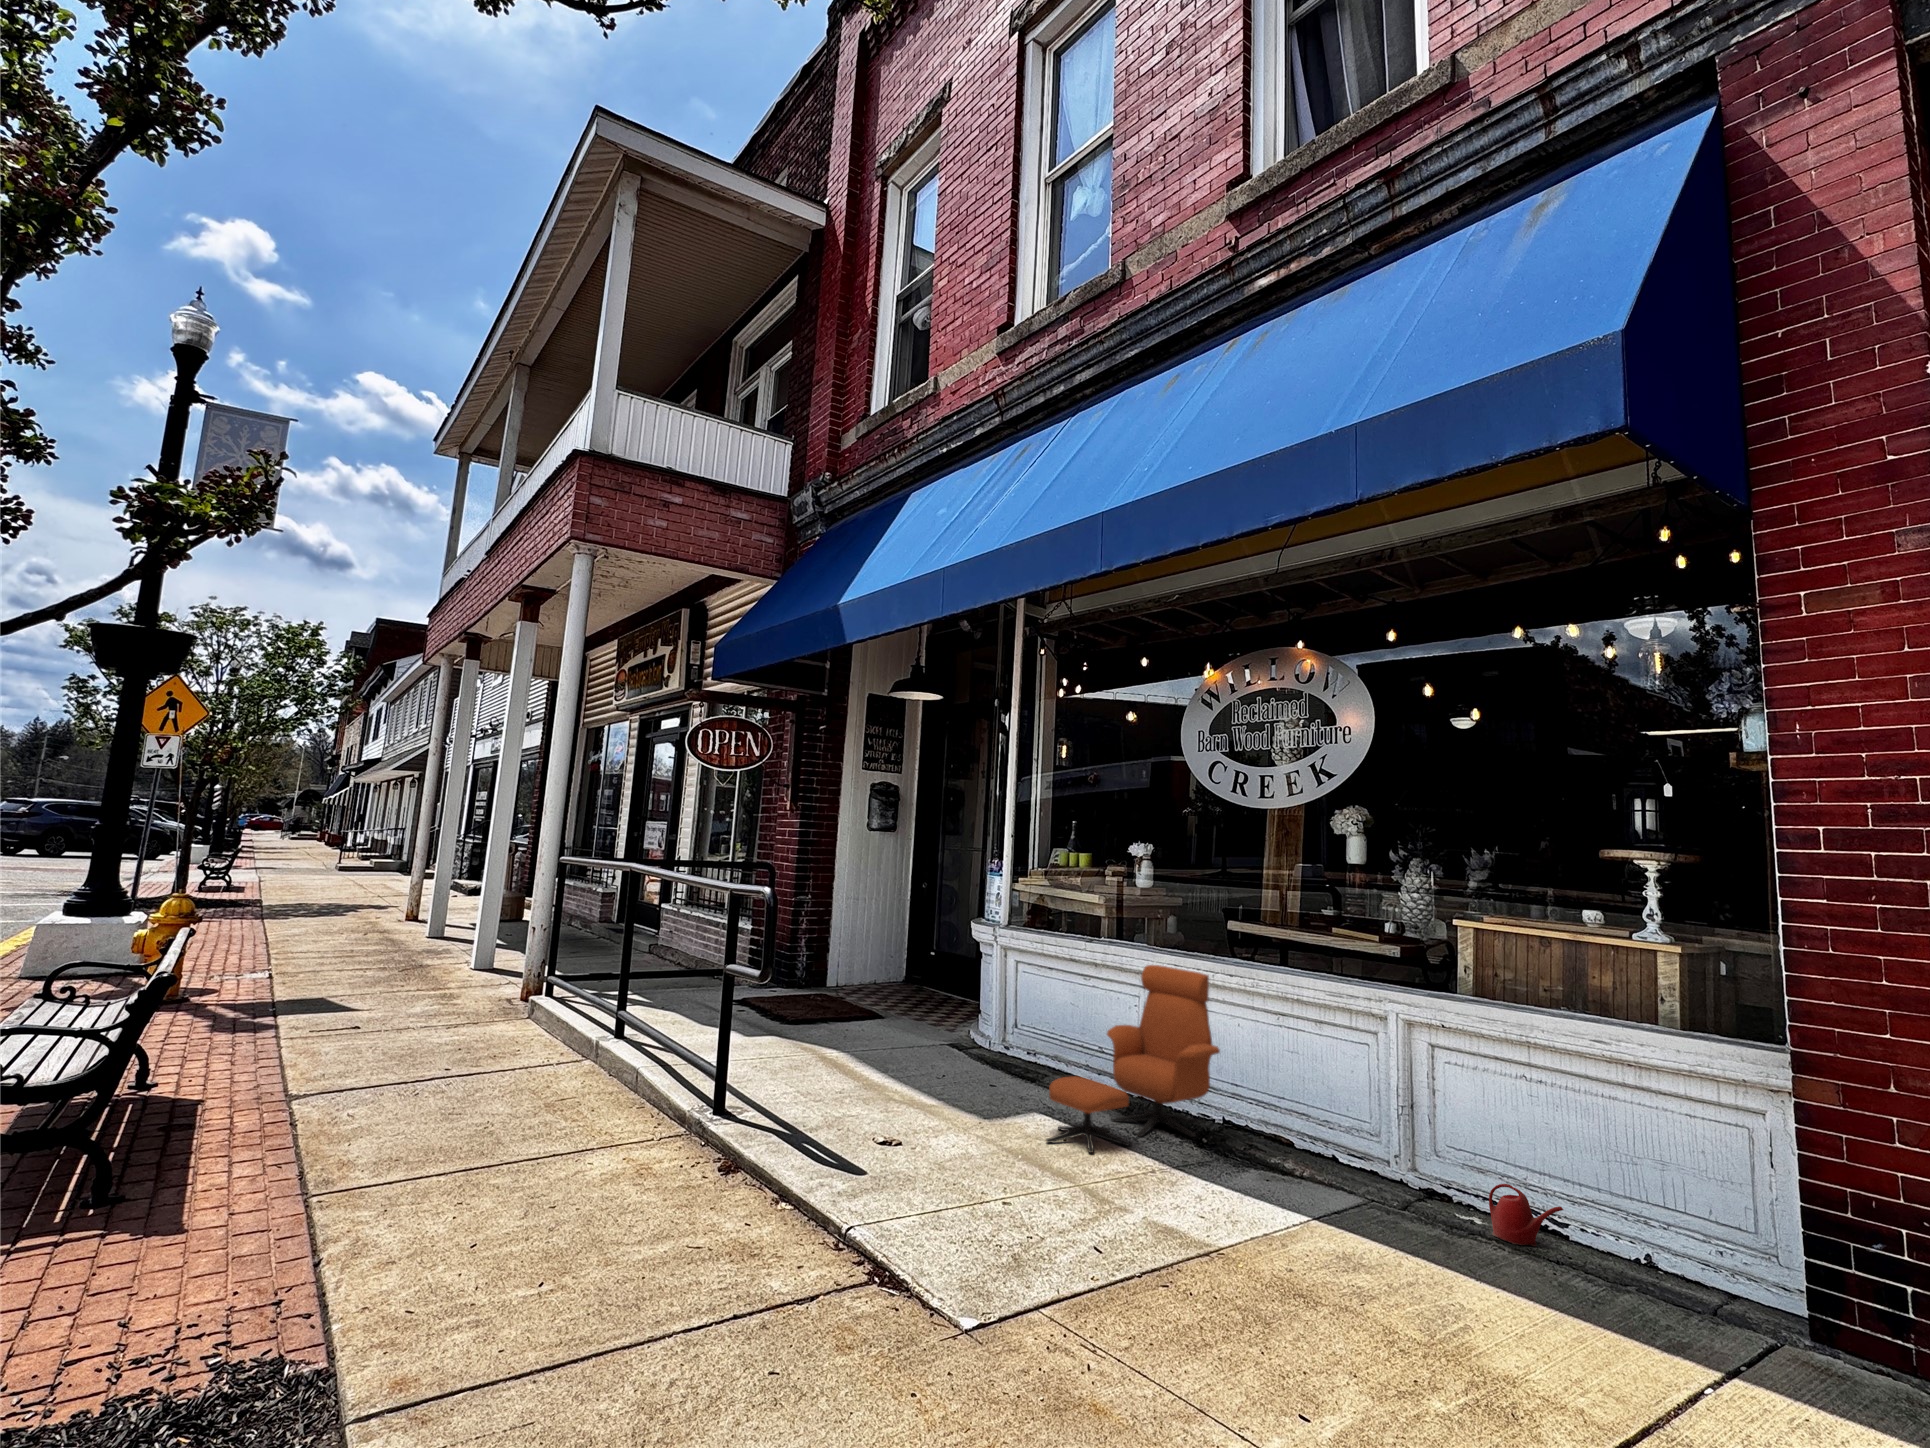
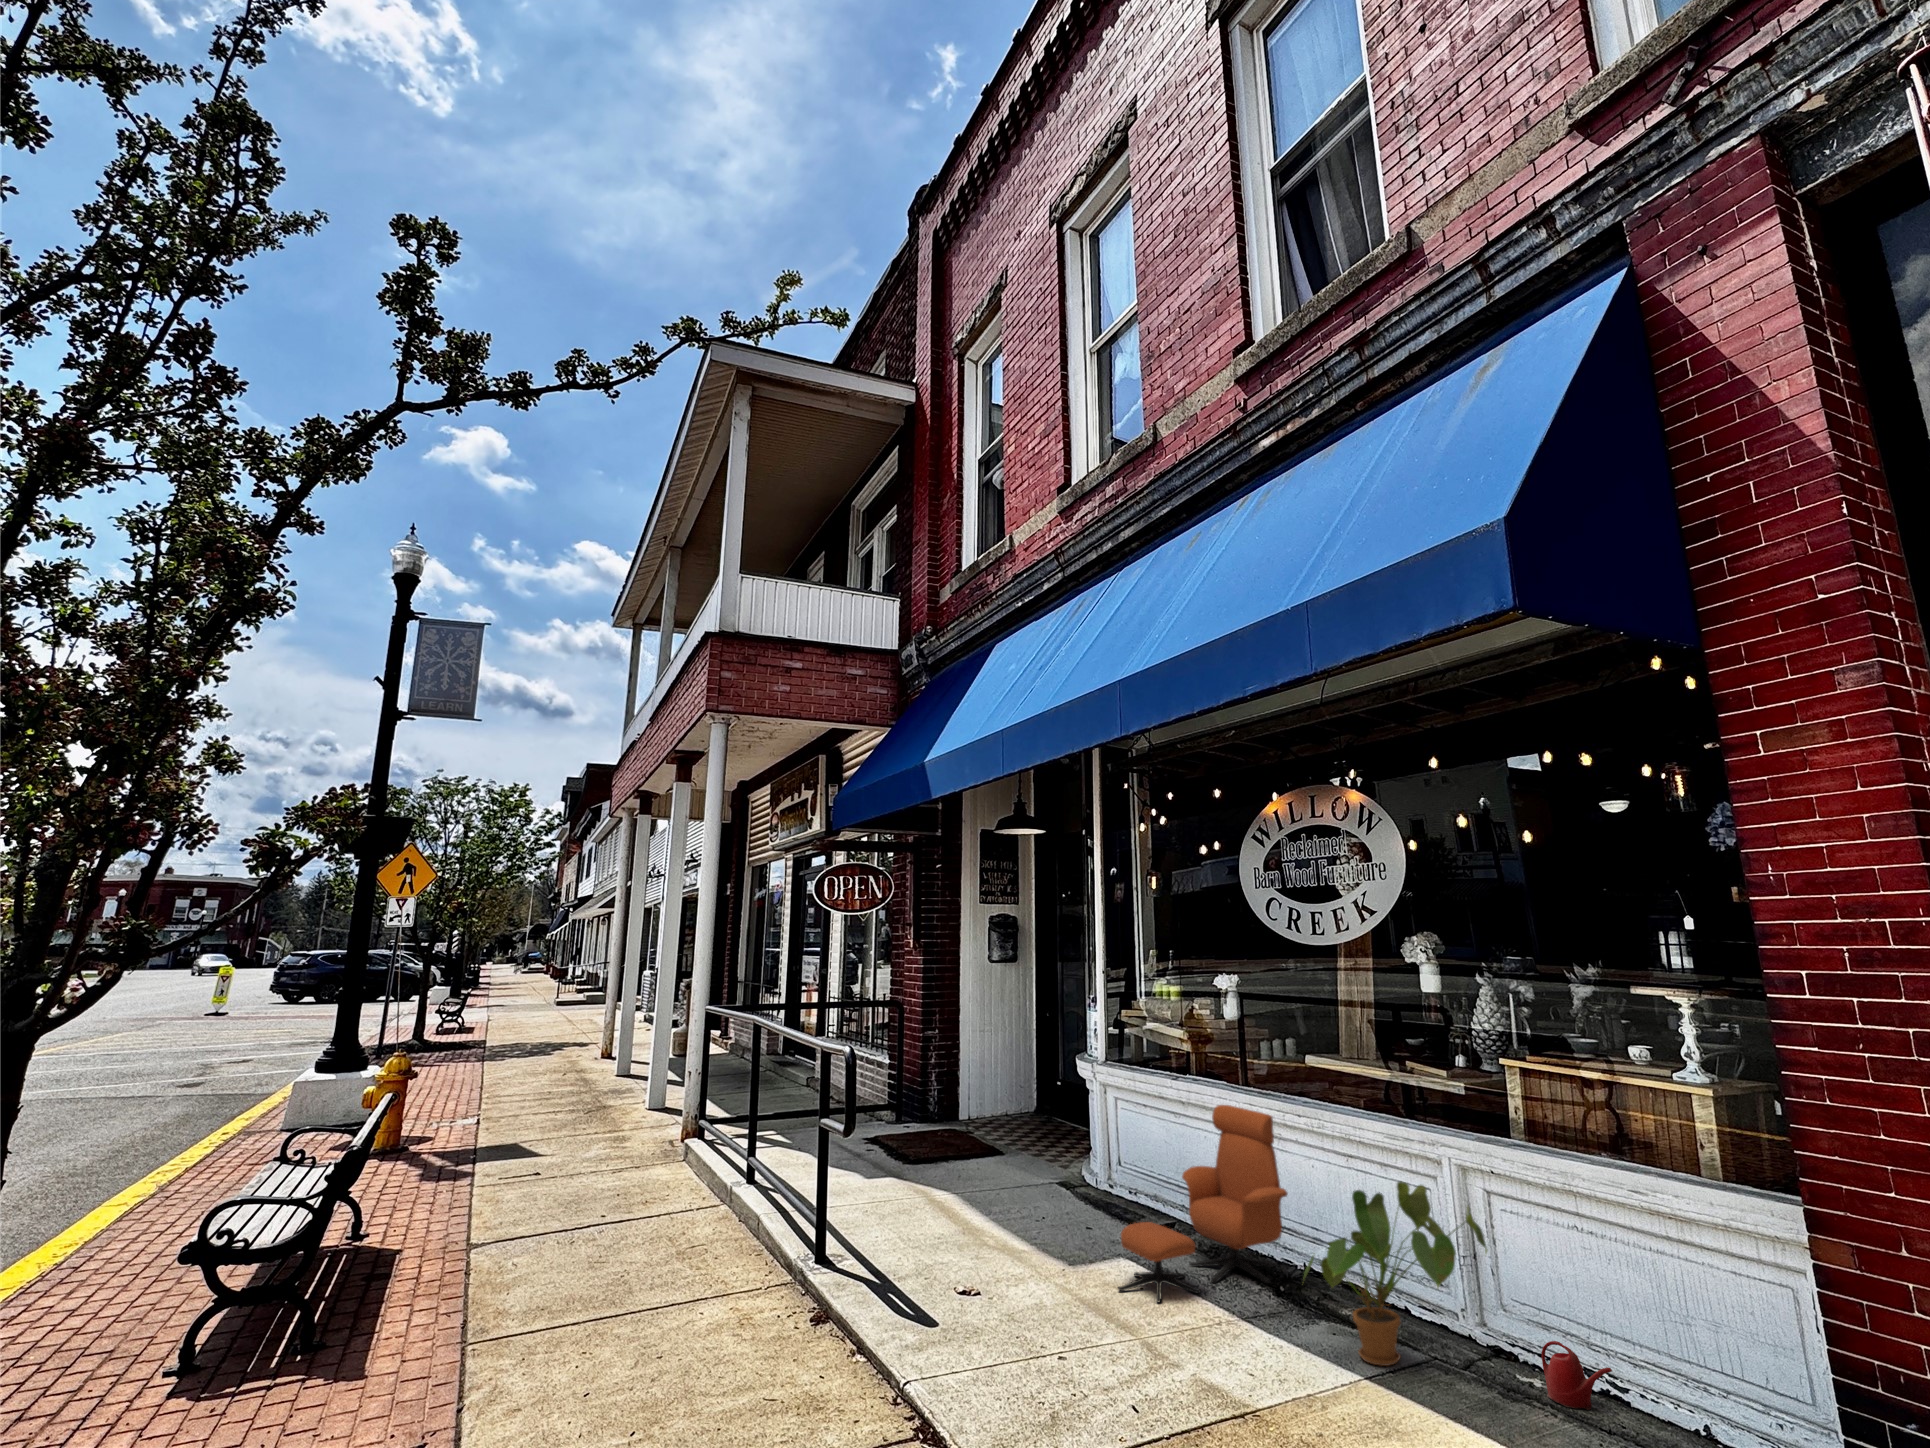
house plant: none [1253,1036,1440,1209] -> present [1304,1181,1487,1366]

